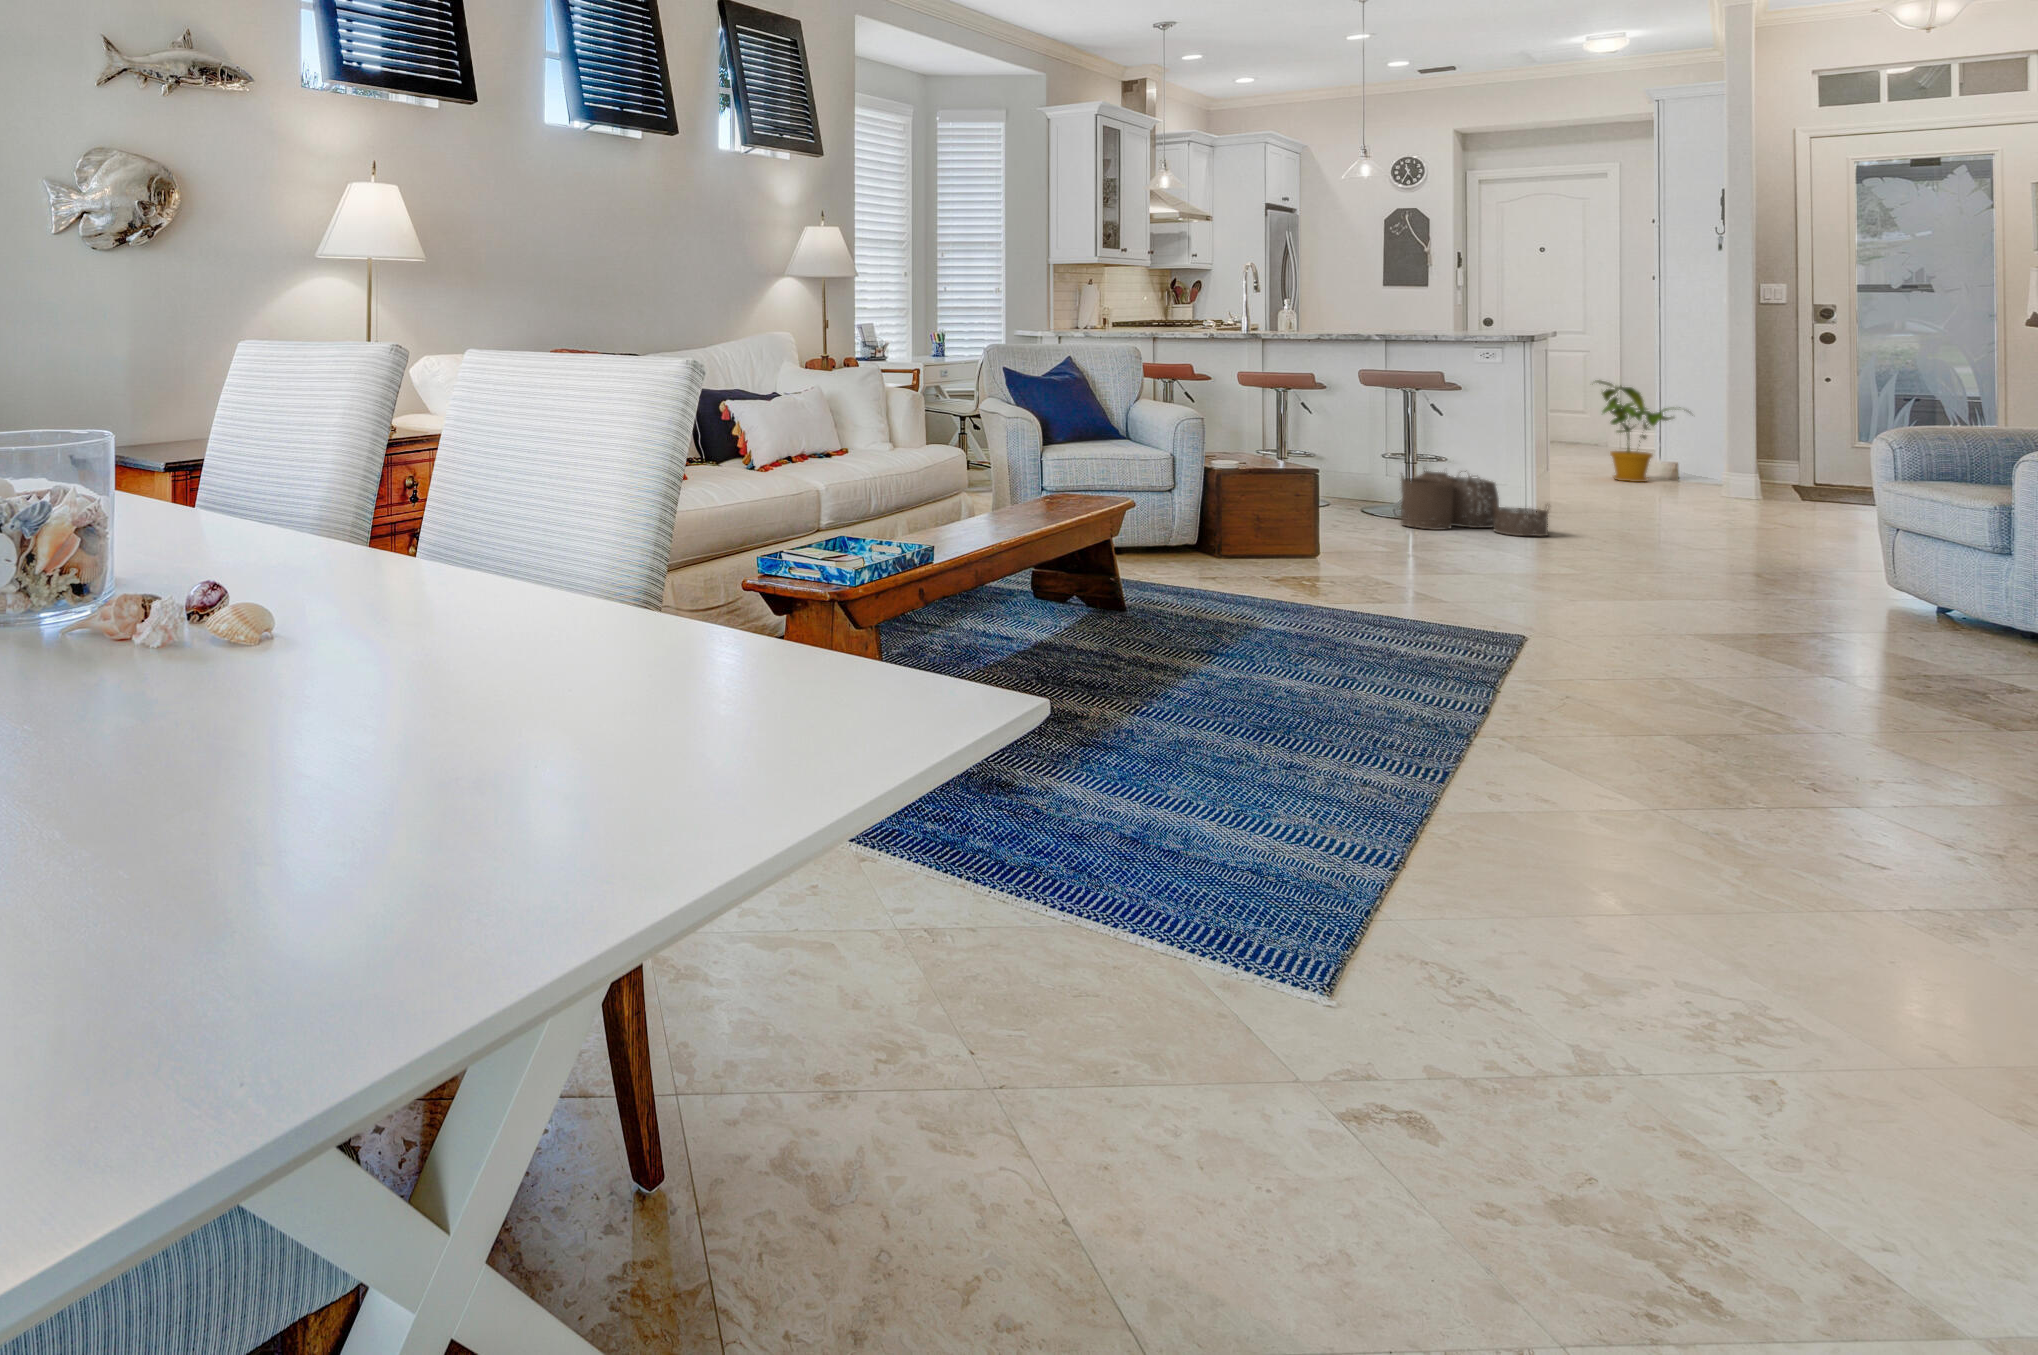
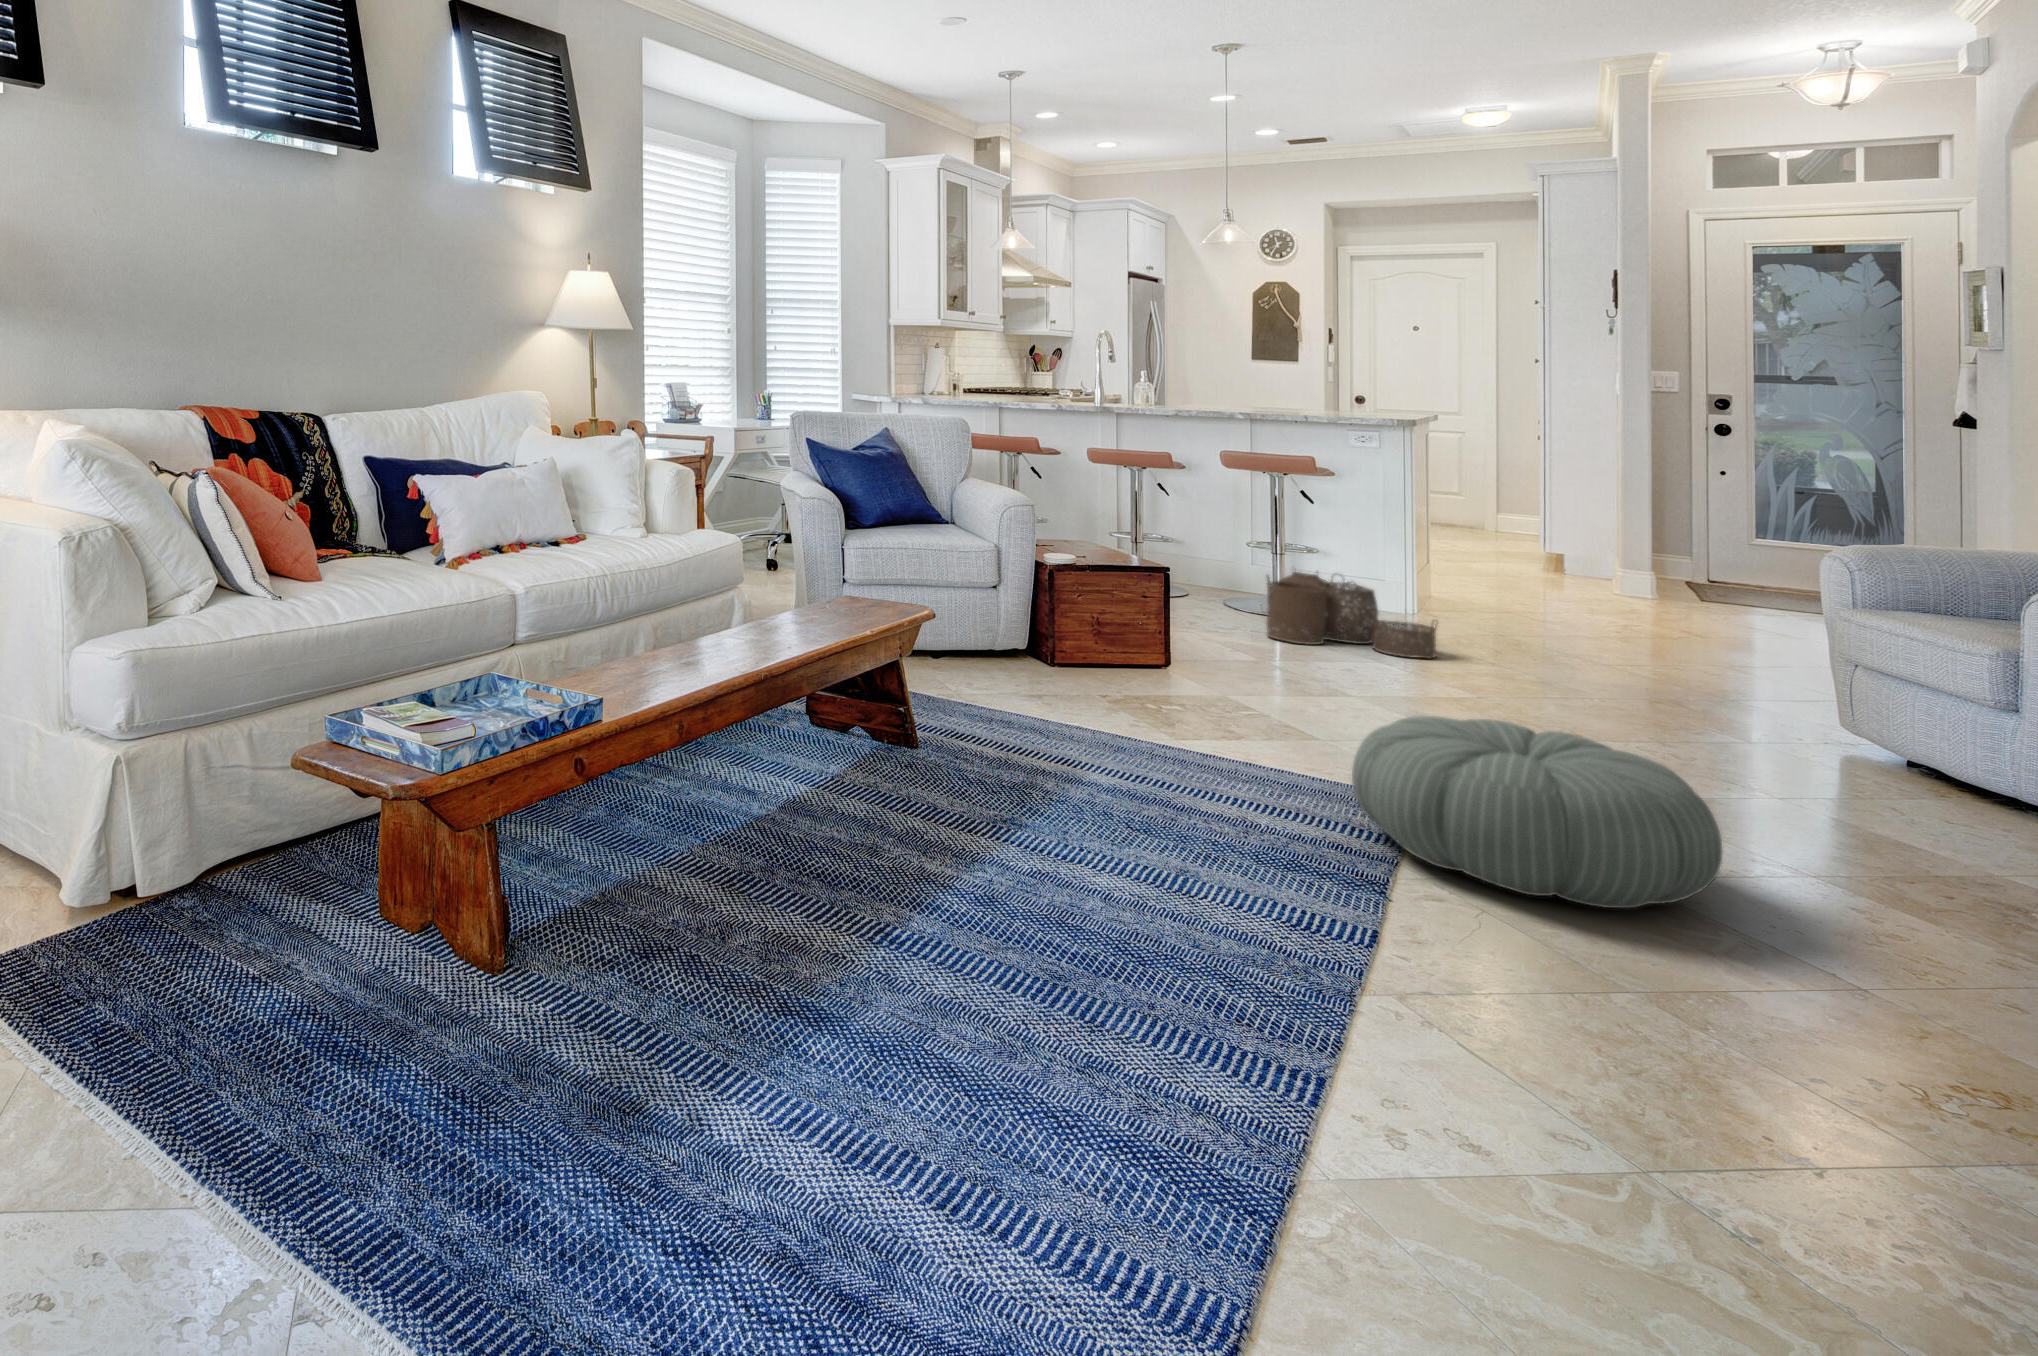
house plant: present [1596,380,1680,482] -> none [1468,471,1580,585]
pouf: none [1464,554,1726,669] -> present [1352,716,1722,908]

